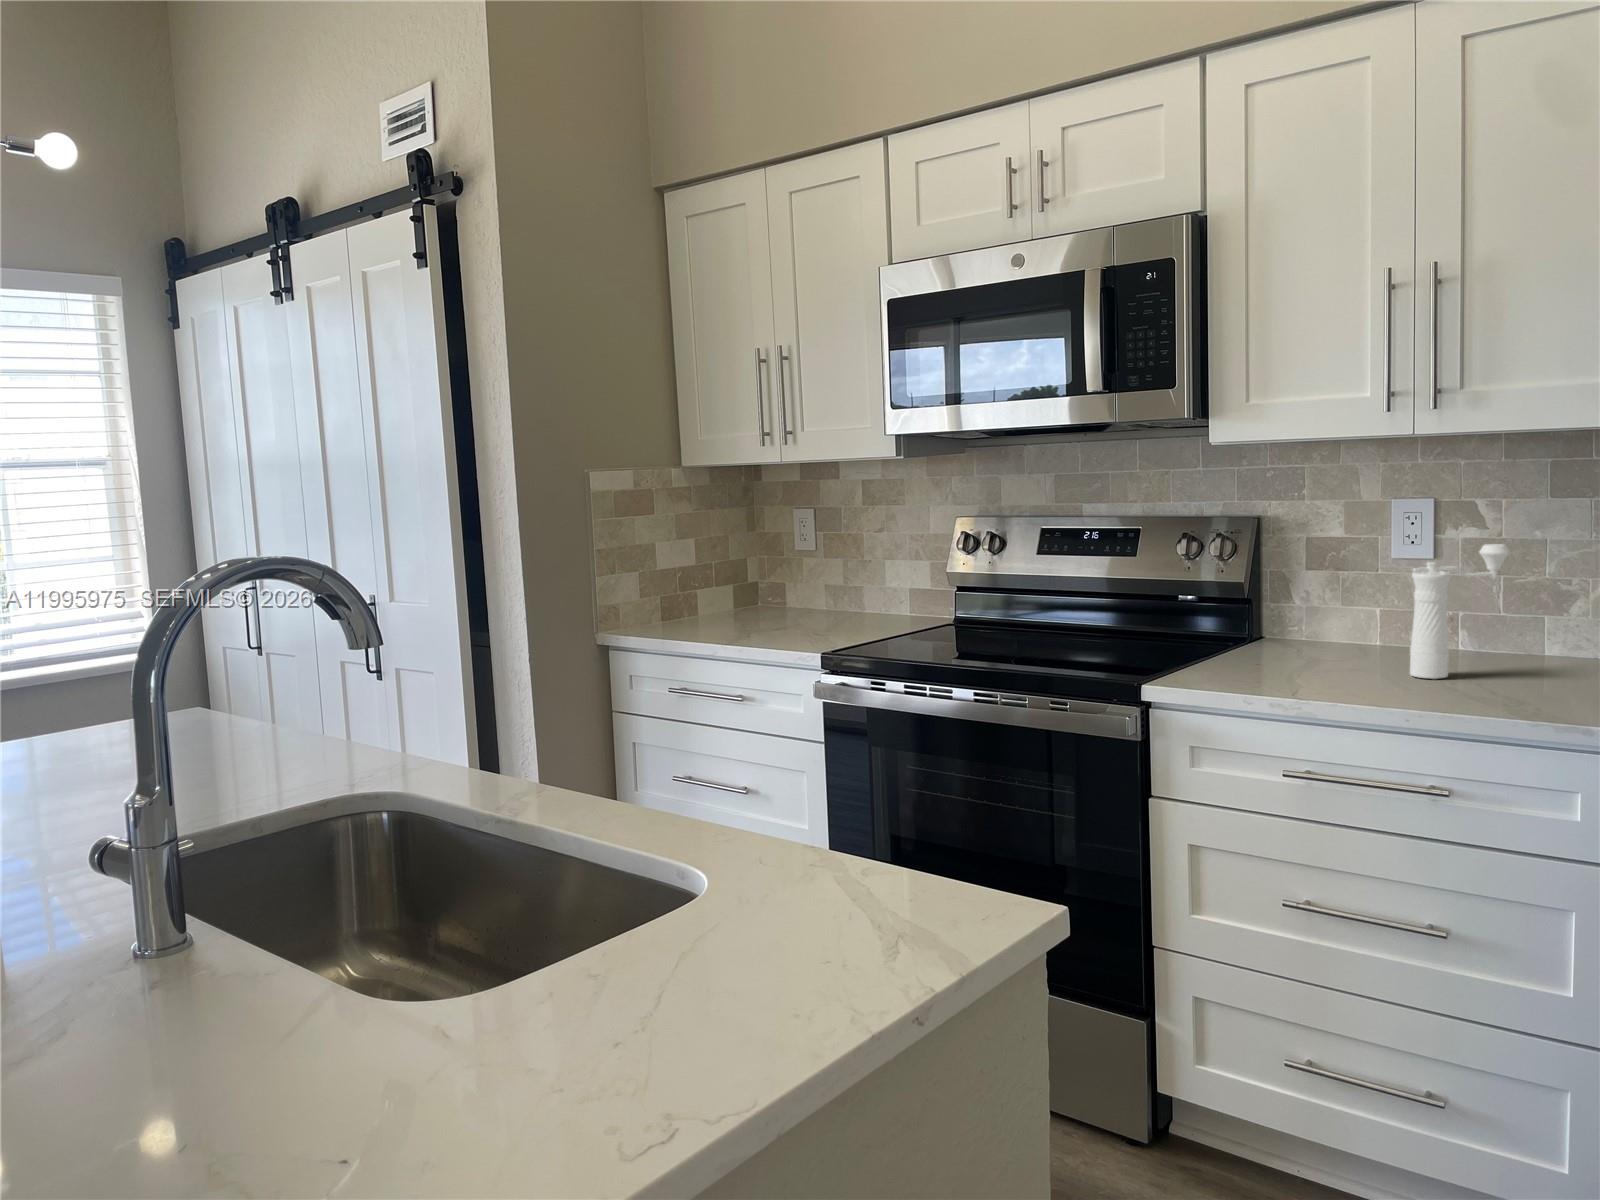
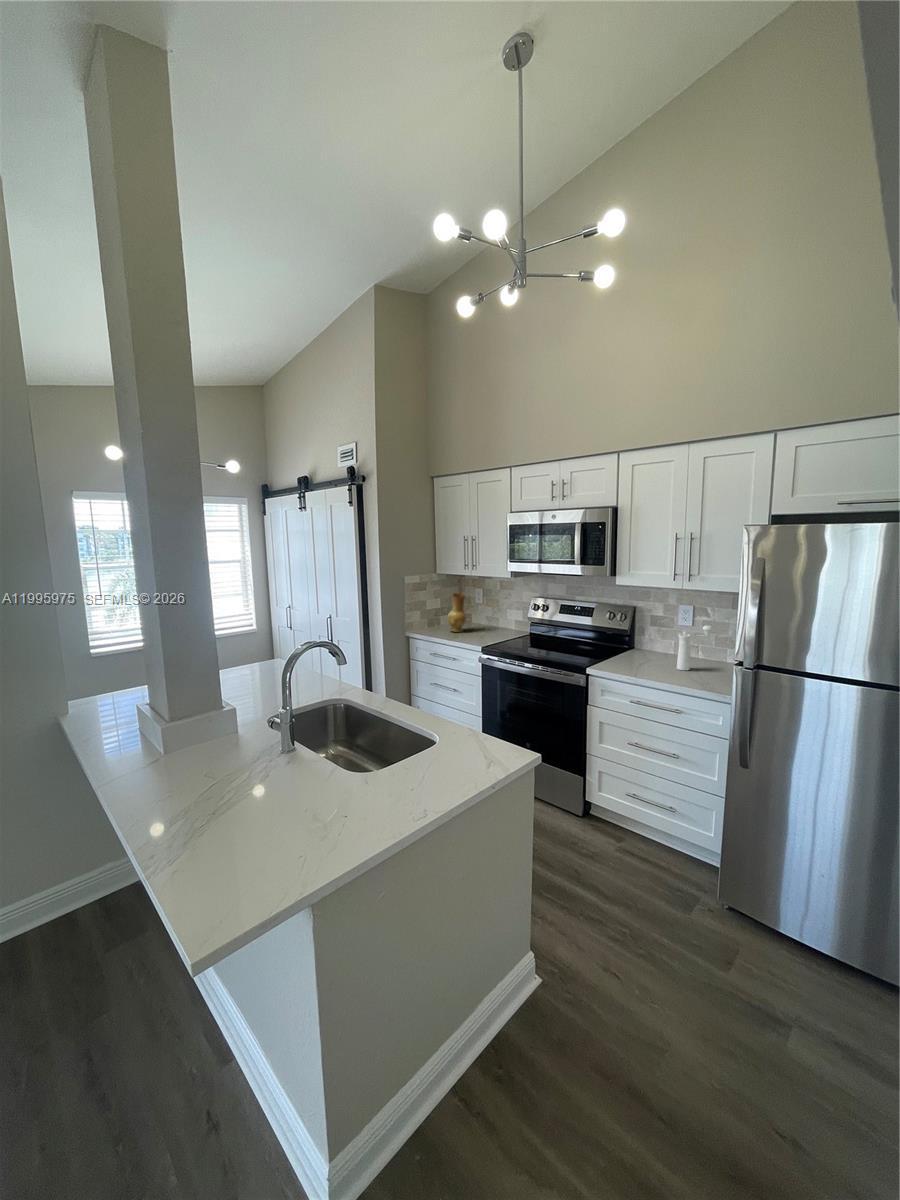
ceramic jug: none [714,516,769,627] -> present [448,593,466,632]

